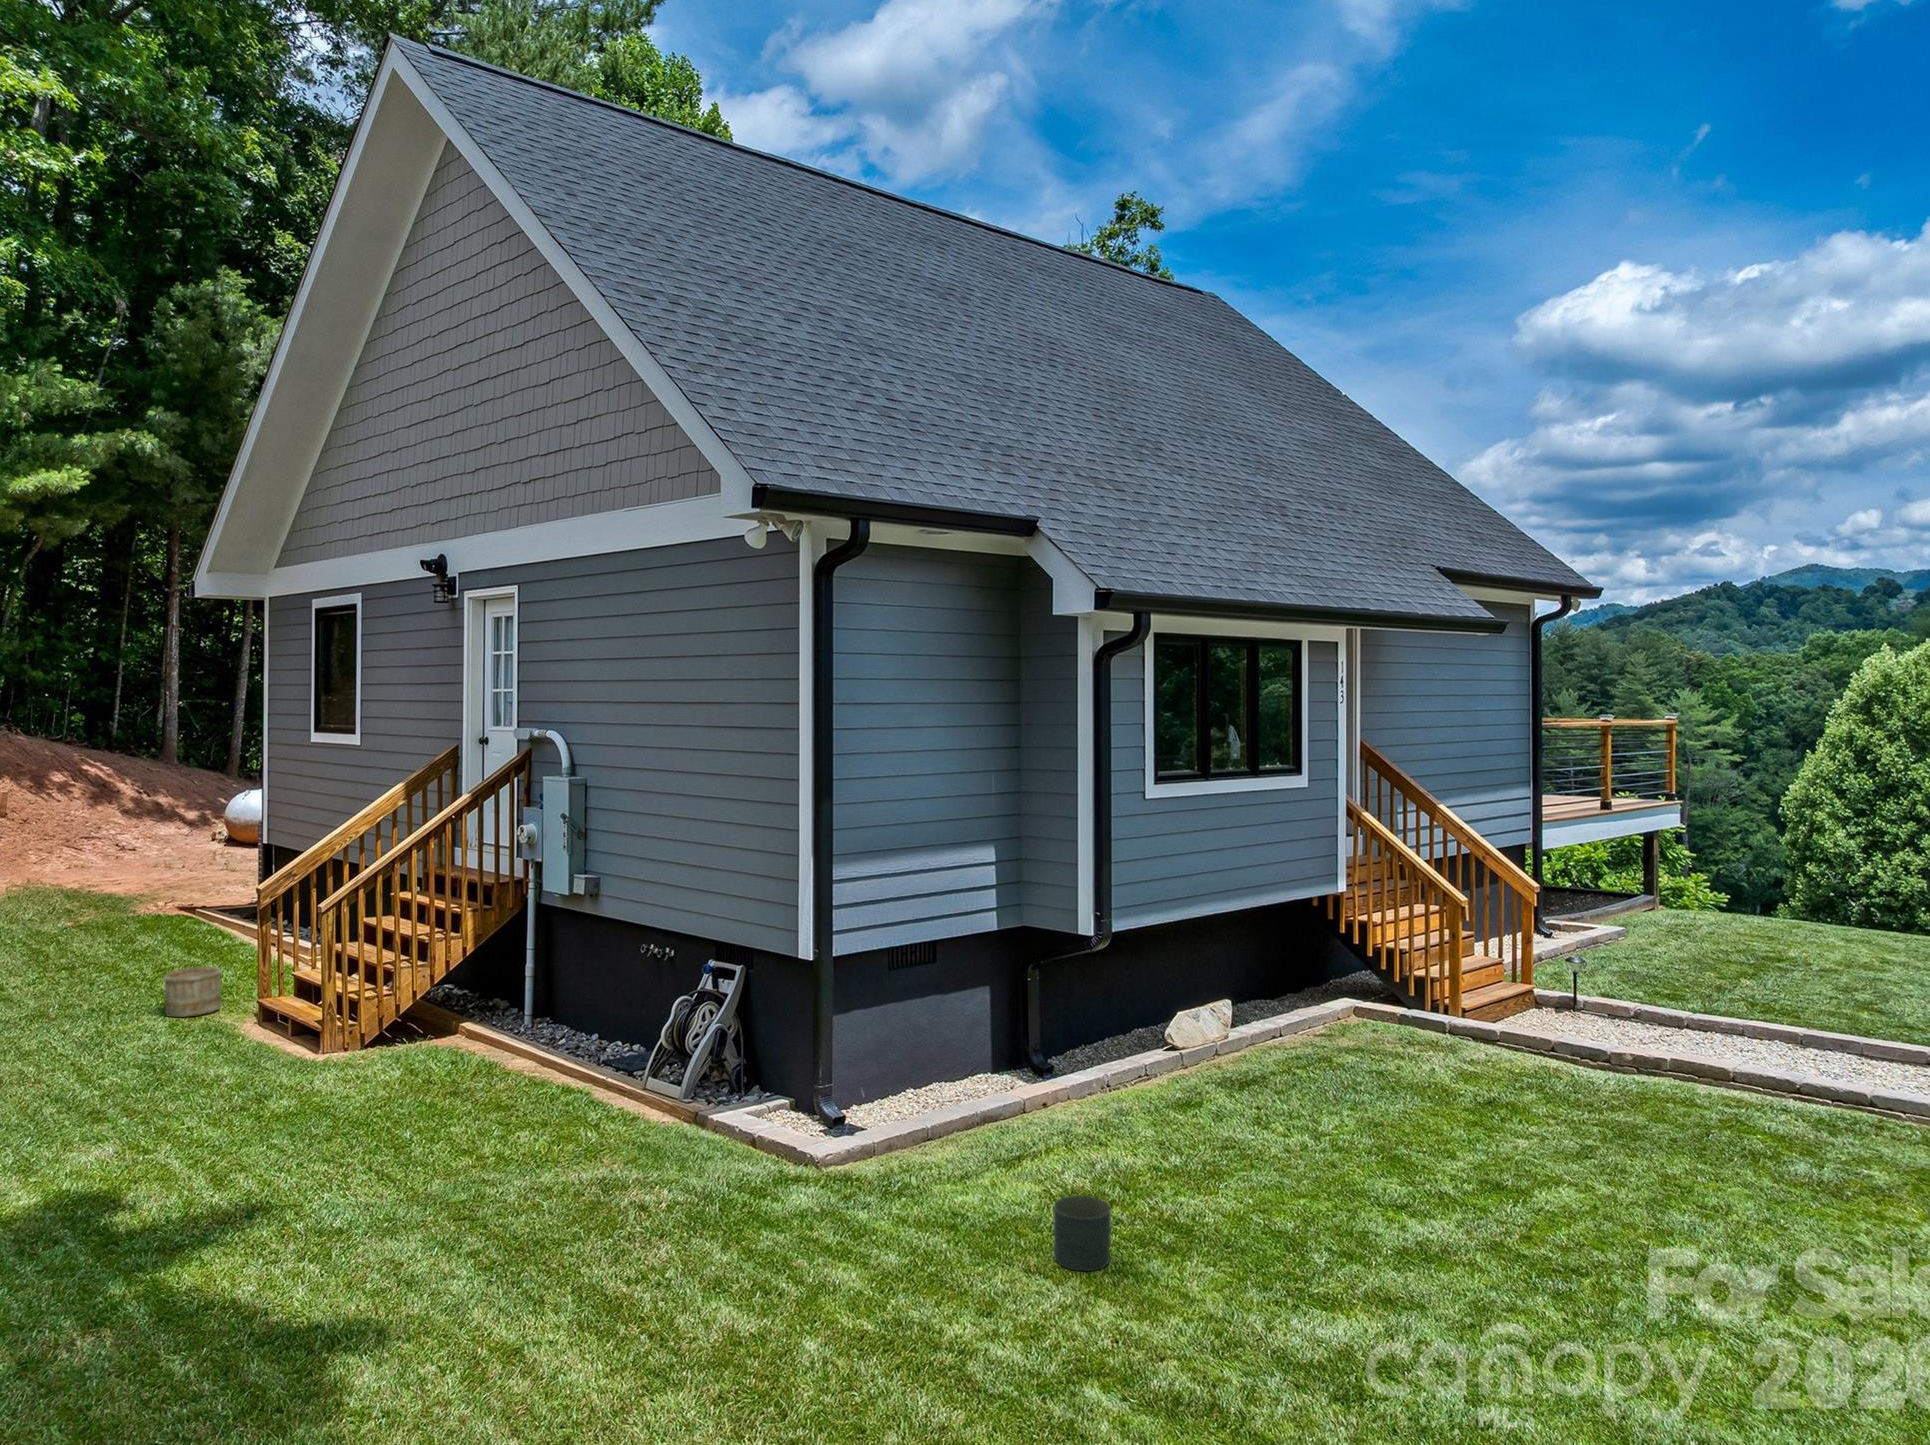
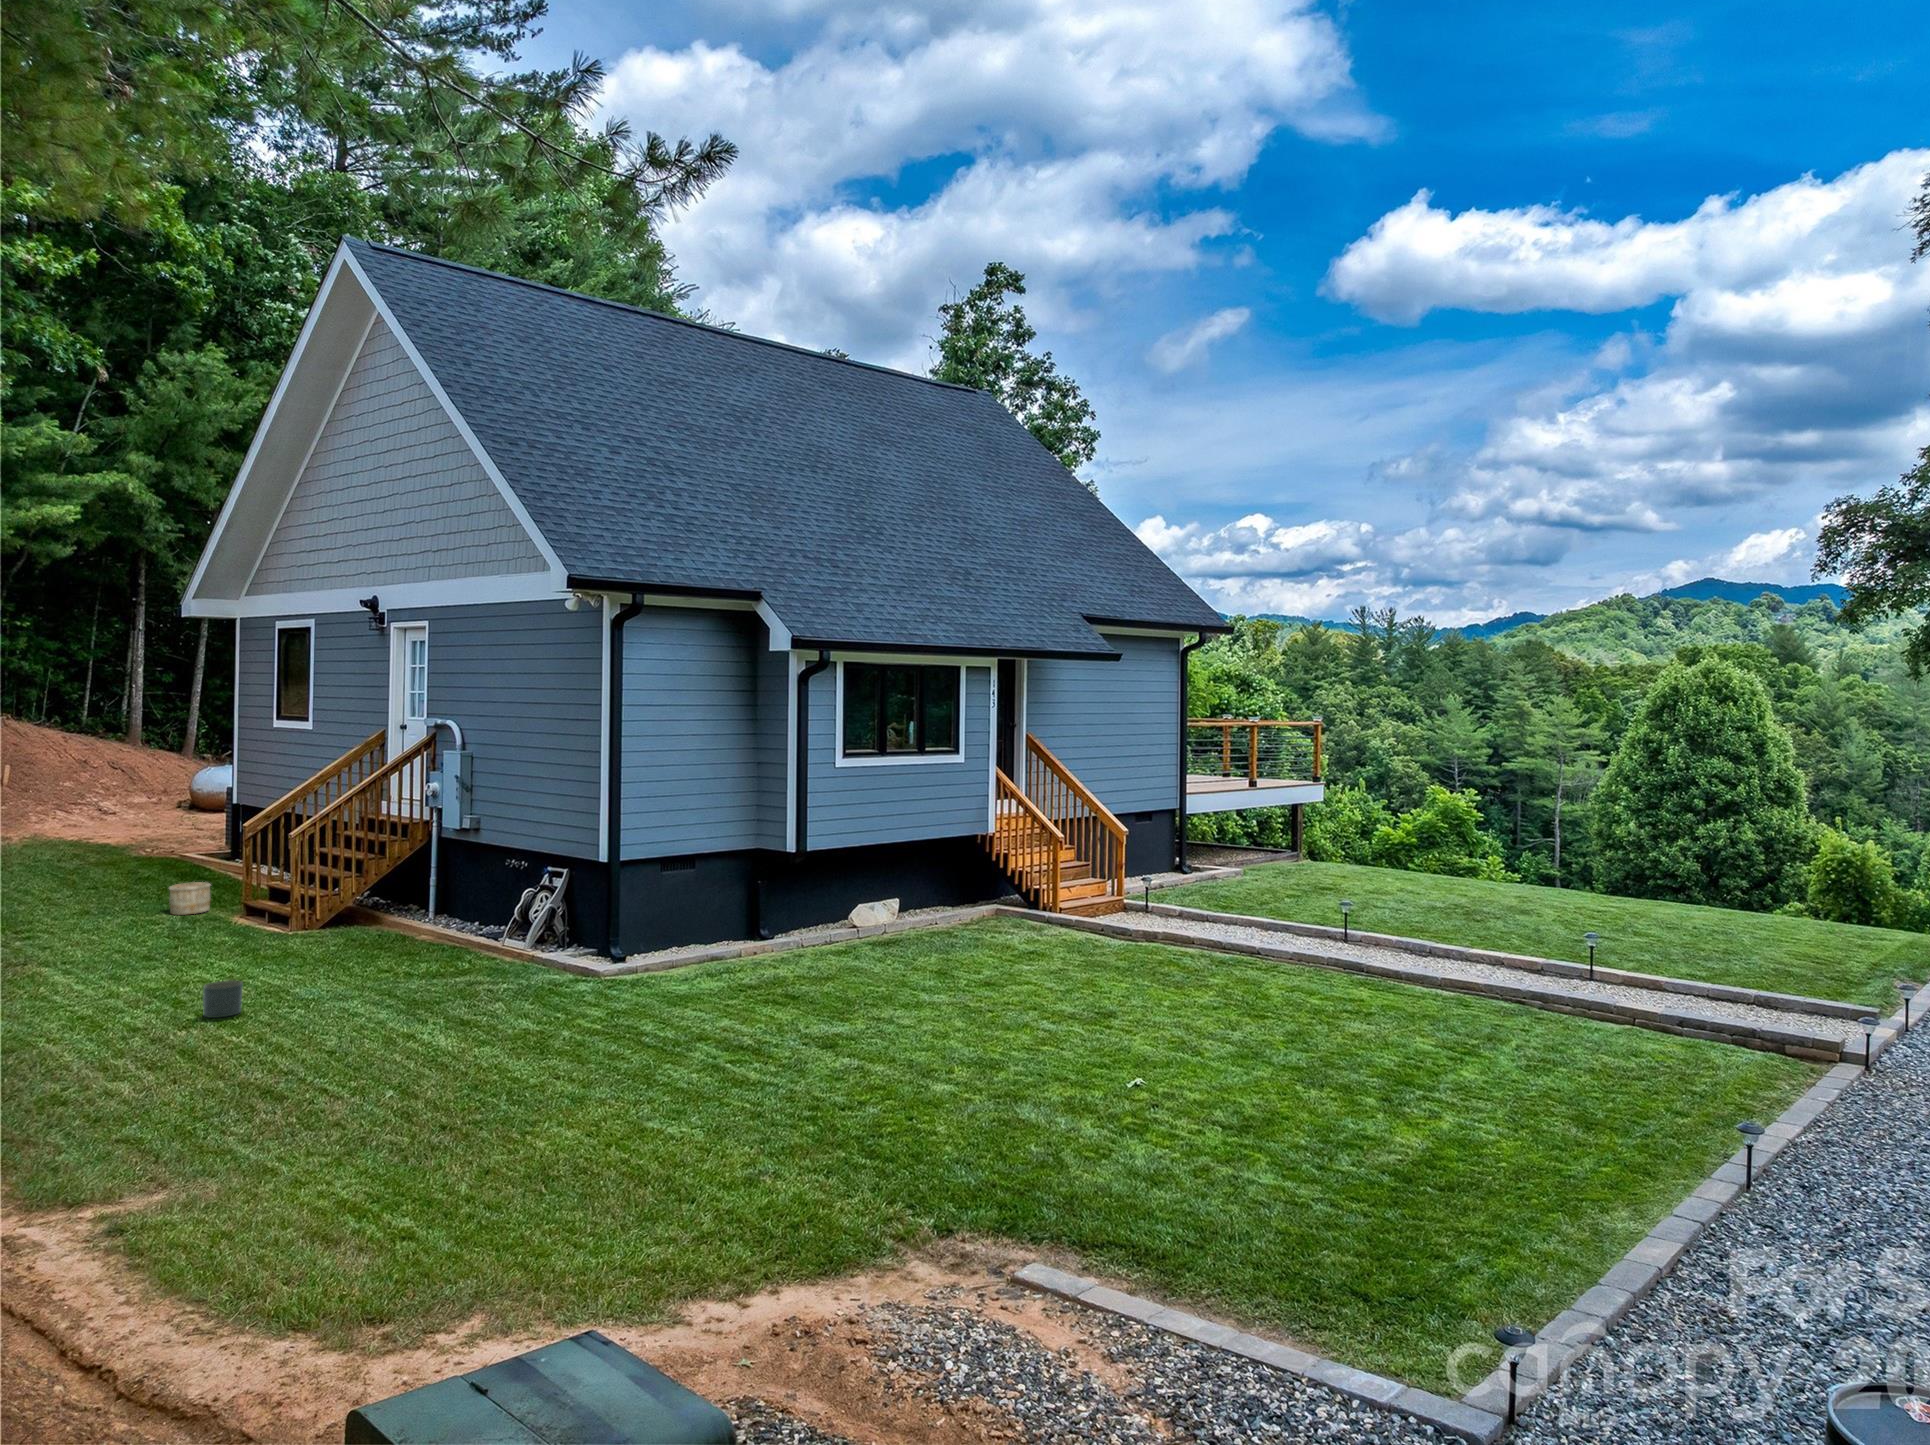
planter: present [1053,1196,1111,1271] -> present [203,980,243,1018]

